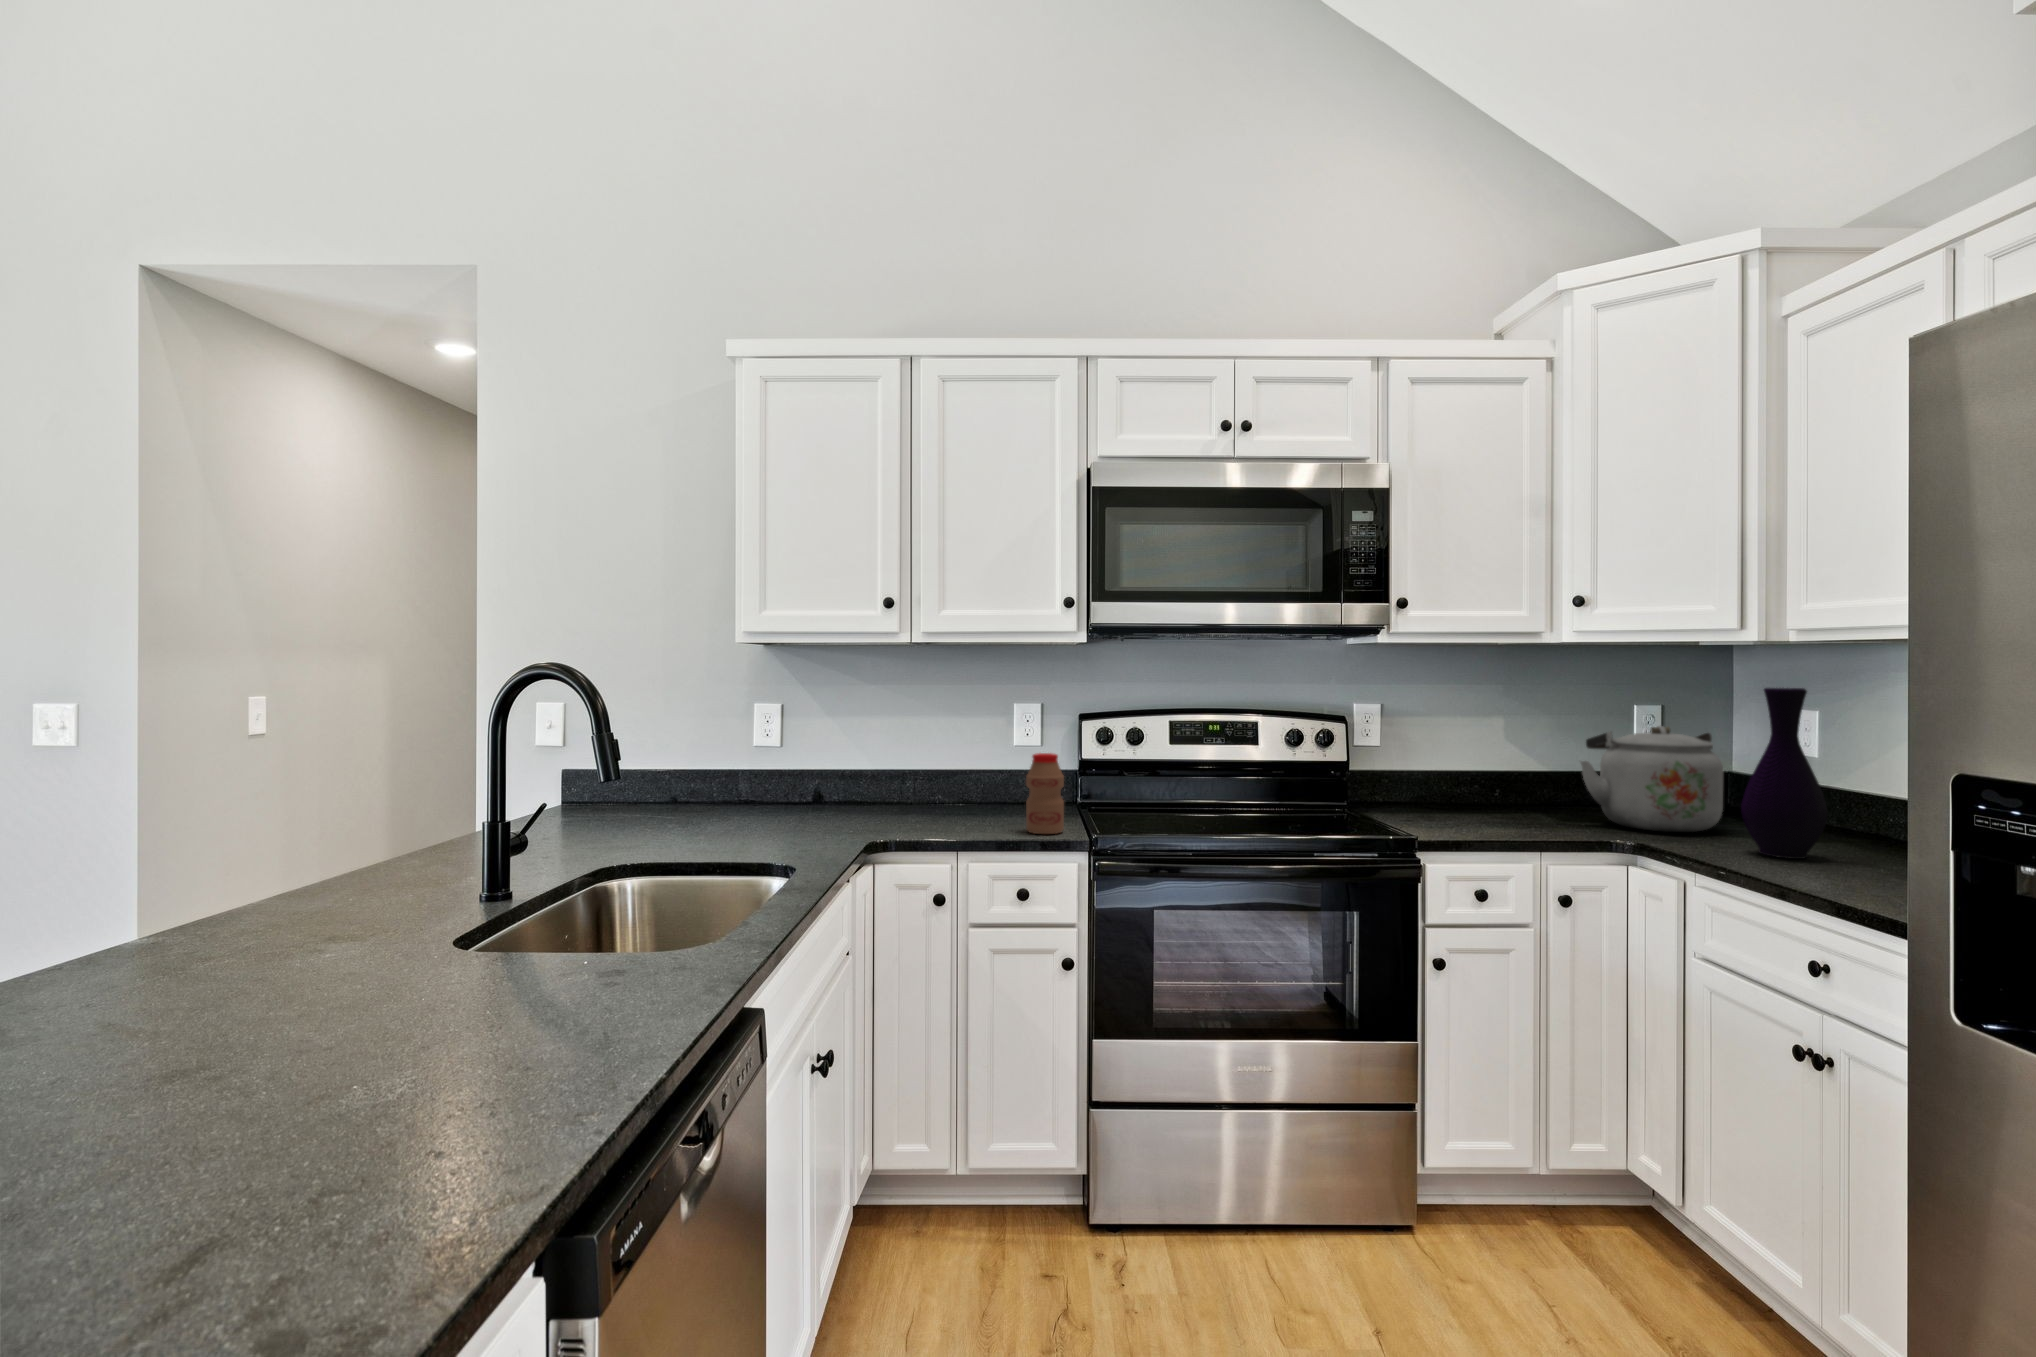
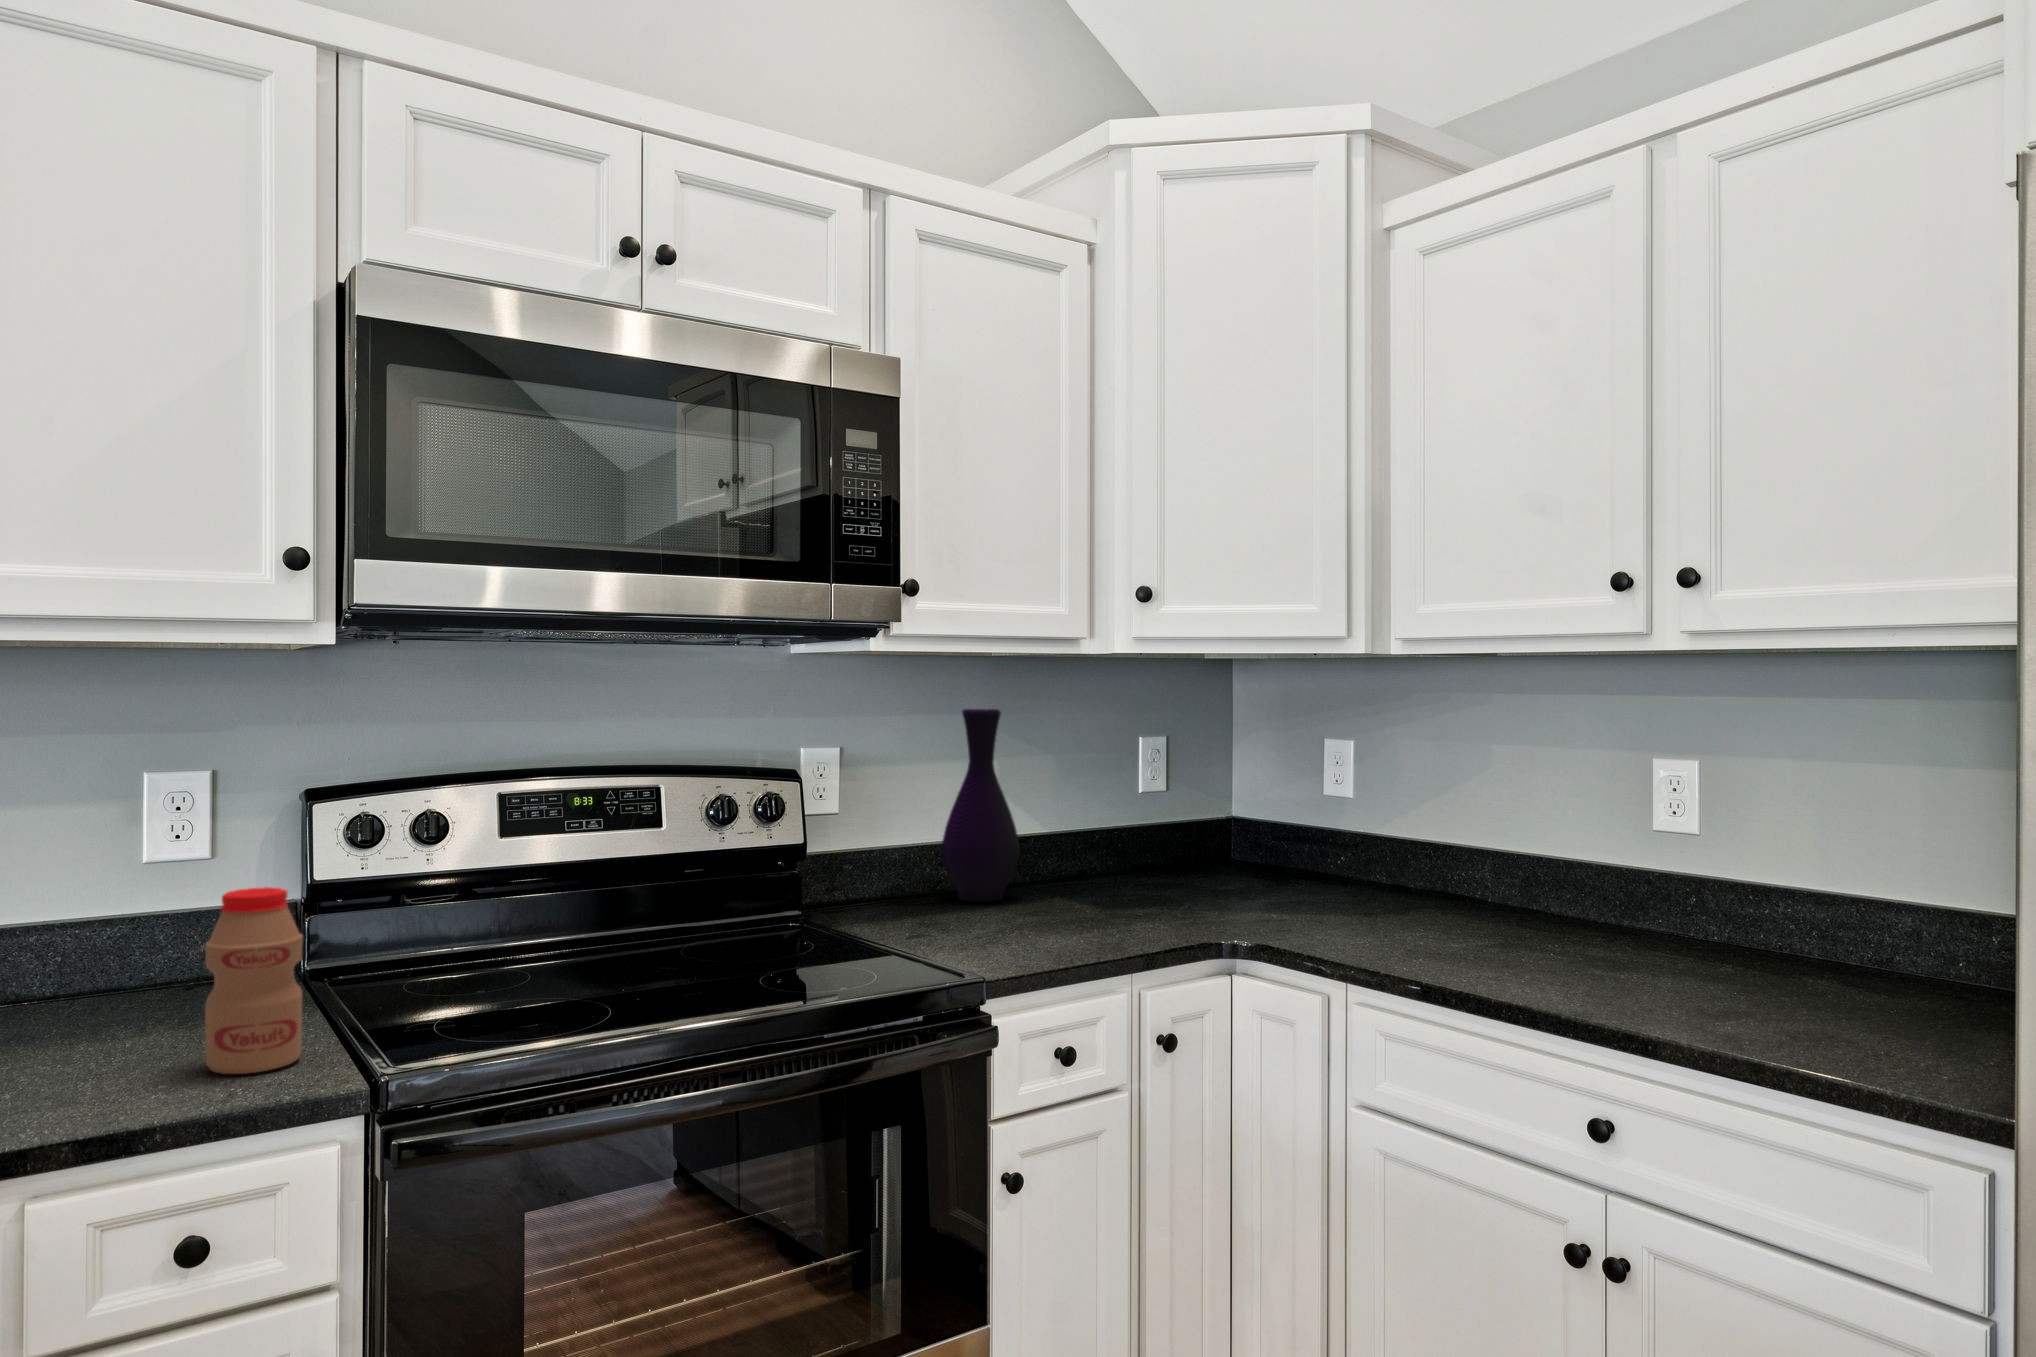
vase: present [1741,688,1827,859] -> present [942,709,1019,902]
kettle: present [1581,726,1723,832] -> none [1119,767,1285,913]

